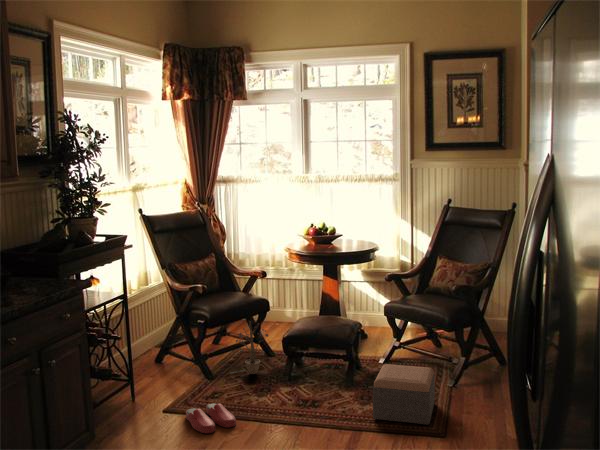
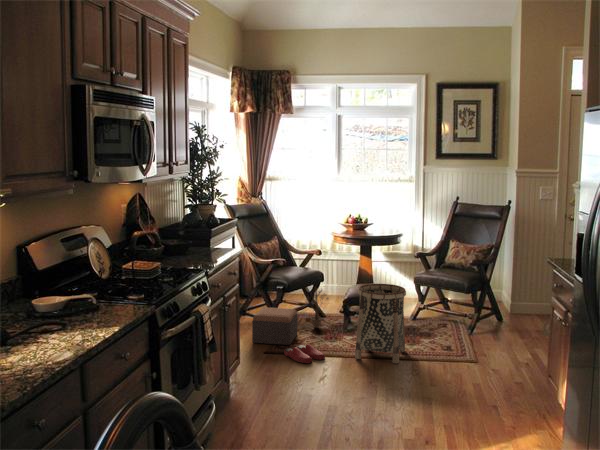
basket: none [276,322,351,436] -> present [355,284,406,363]
footstool: present [373,364,435,425] -> present [252,307,298,345]

